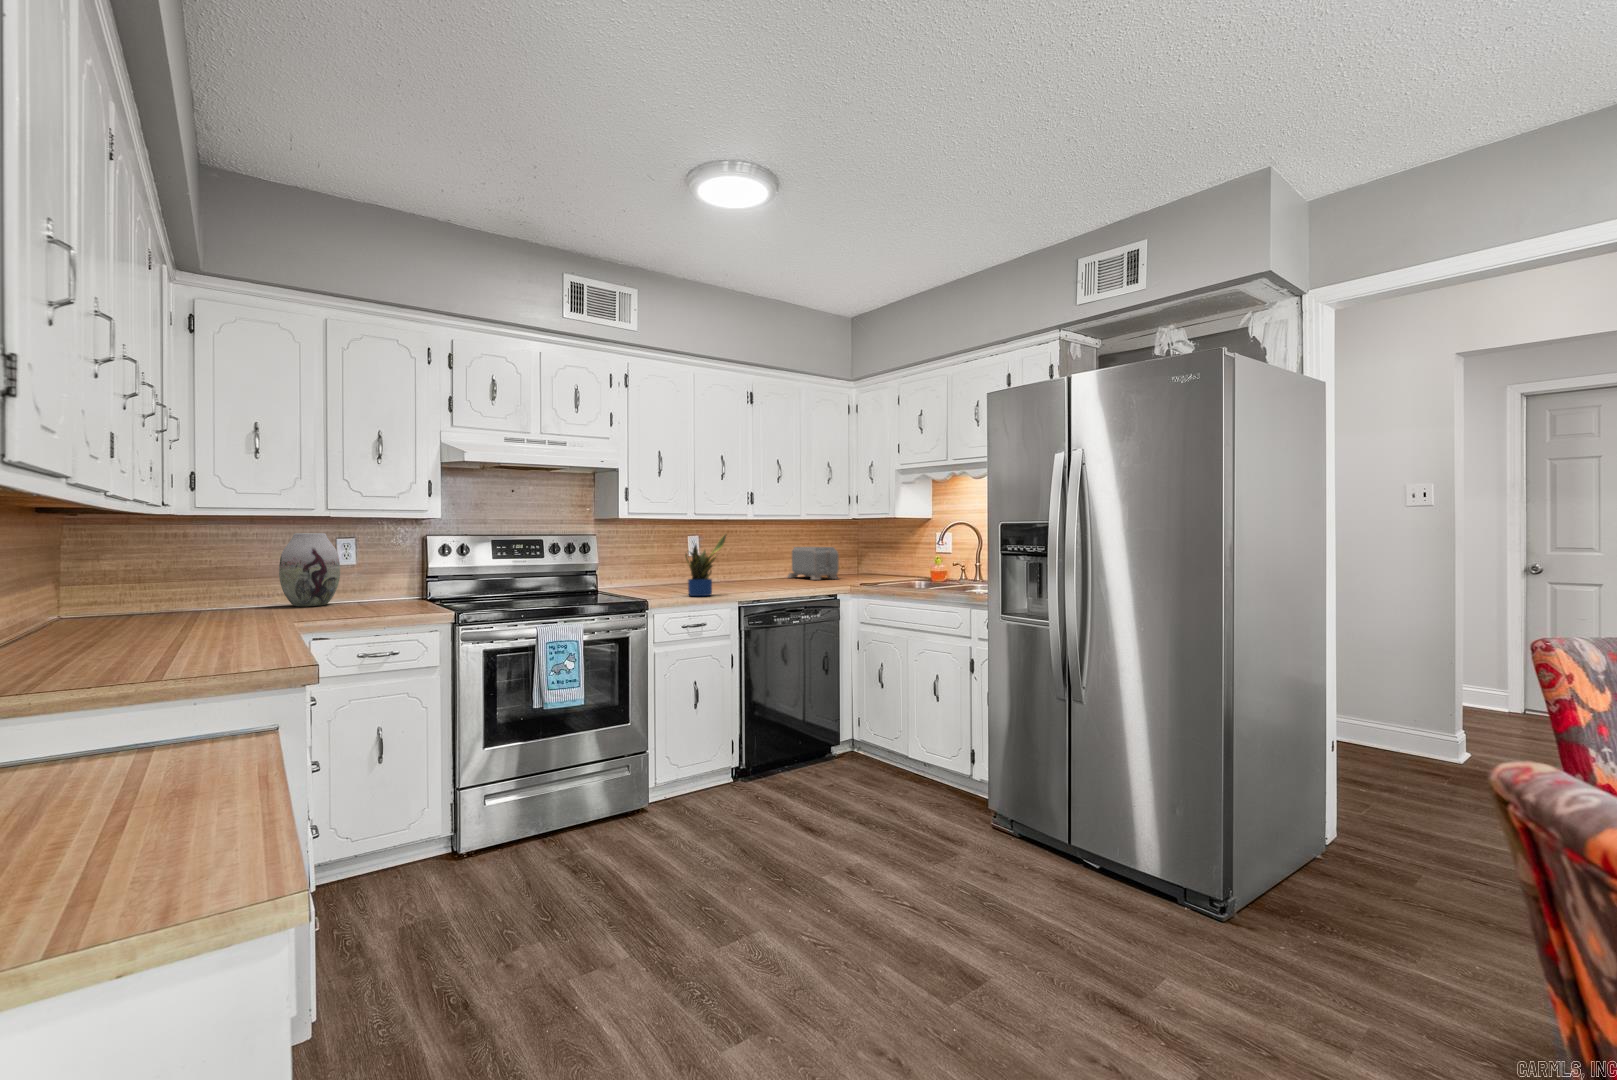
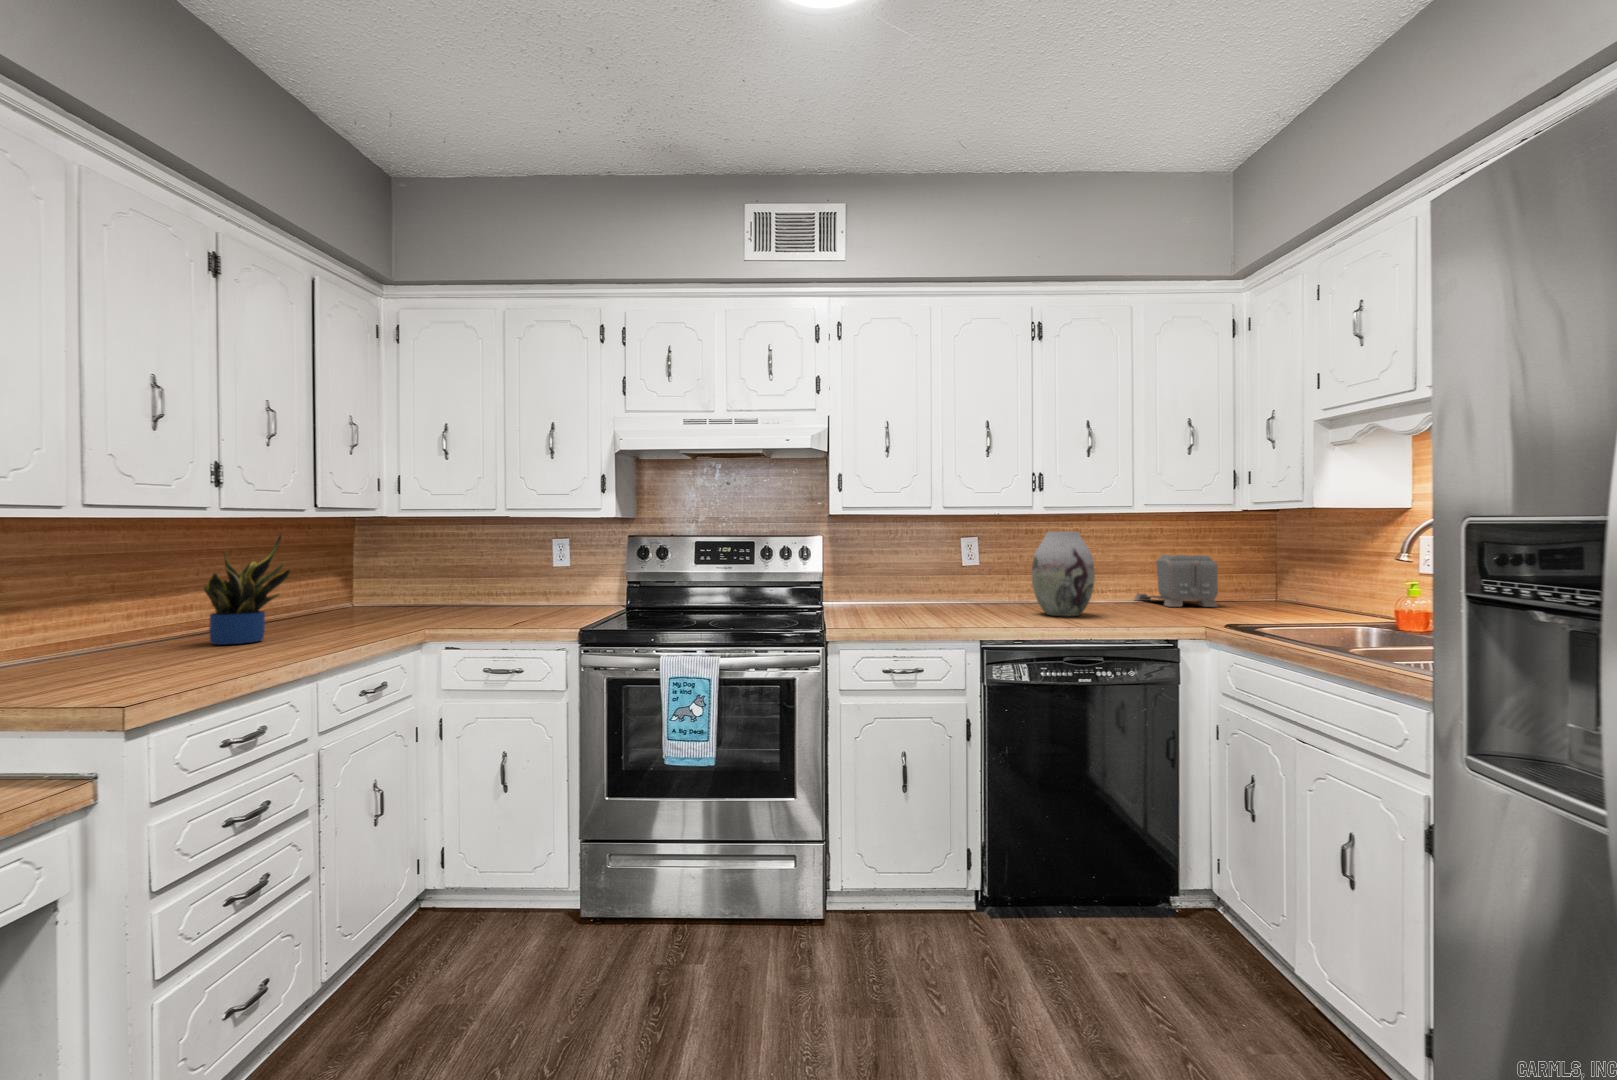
vase: present [279,533,340,606] -> present [1032,532,1095,616]
potted plant: present [685,535,726,596] -> present [204,533,291,645]

